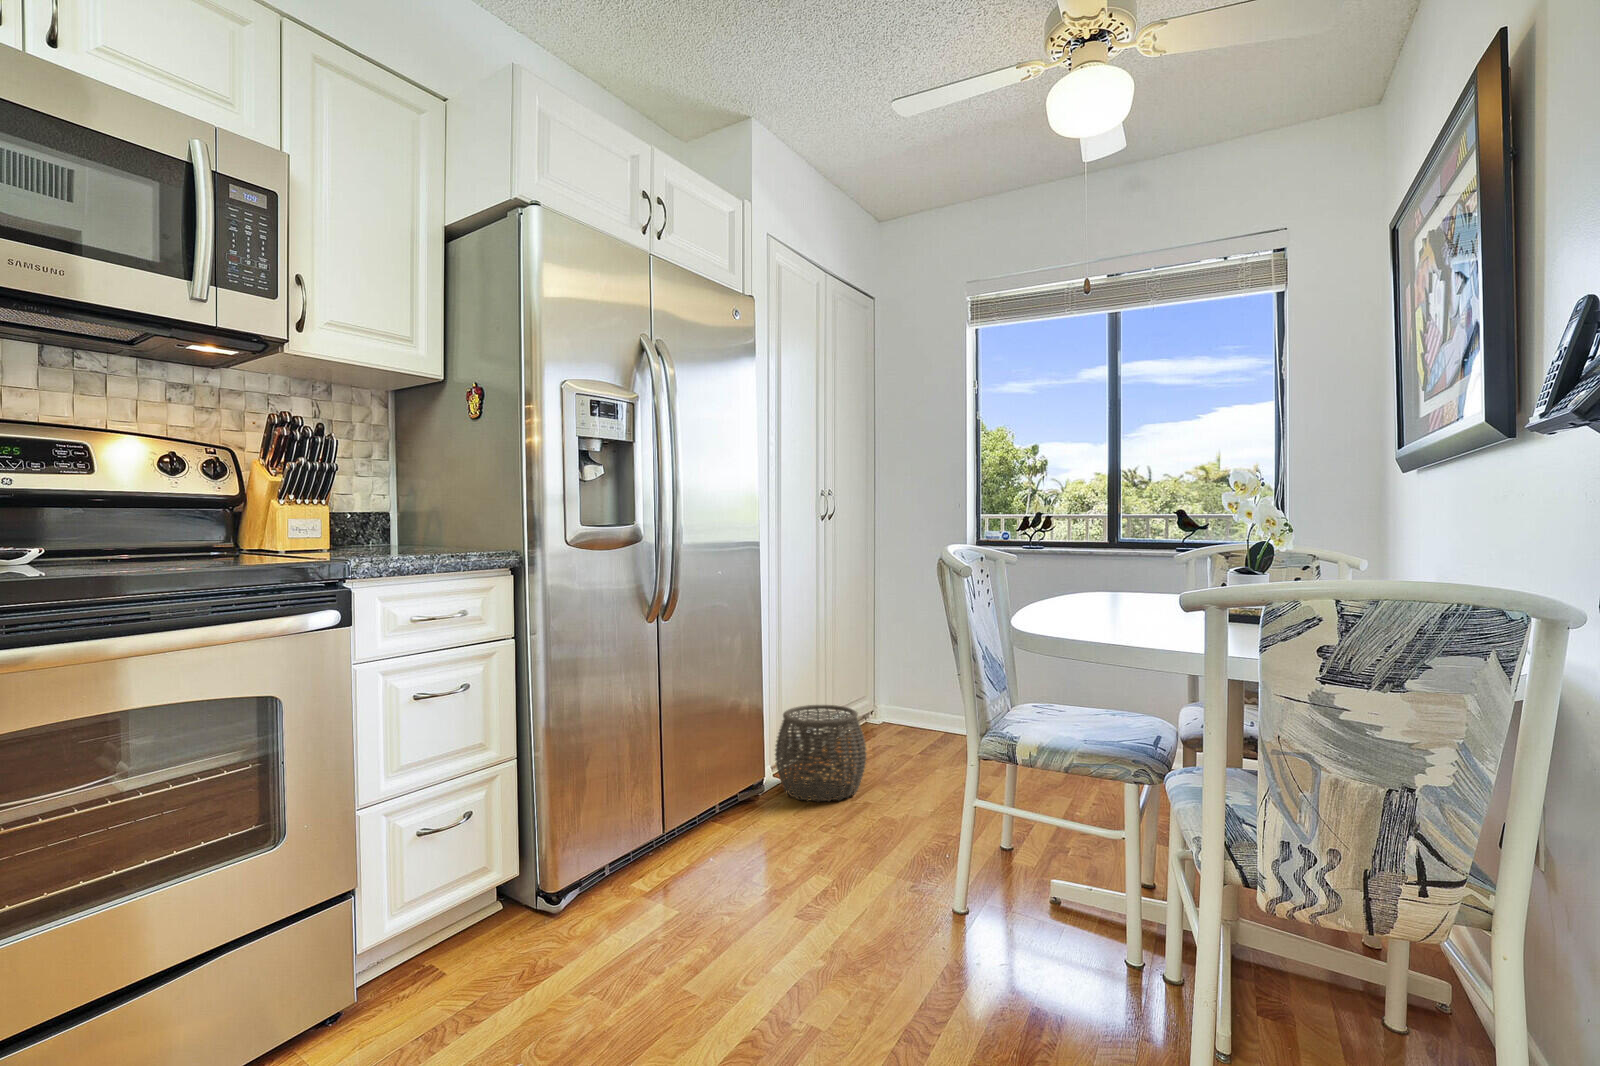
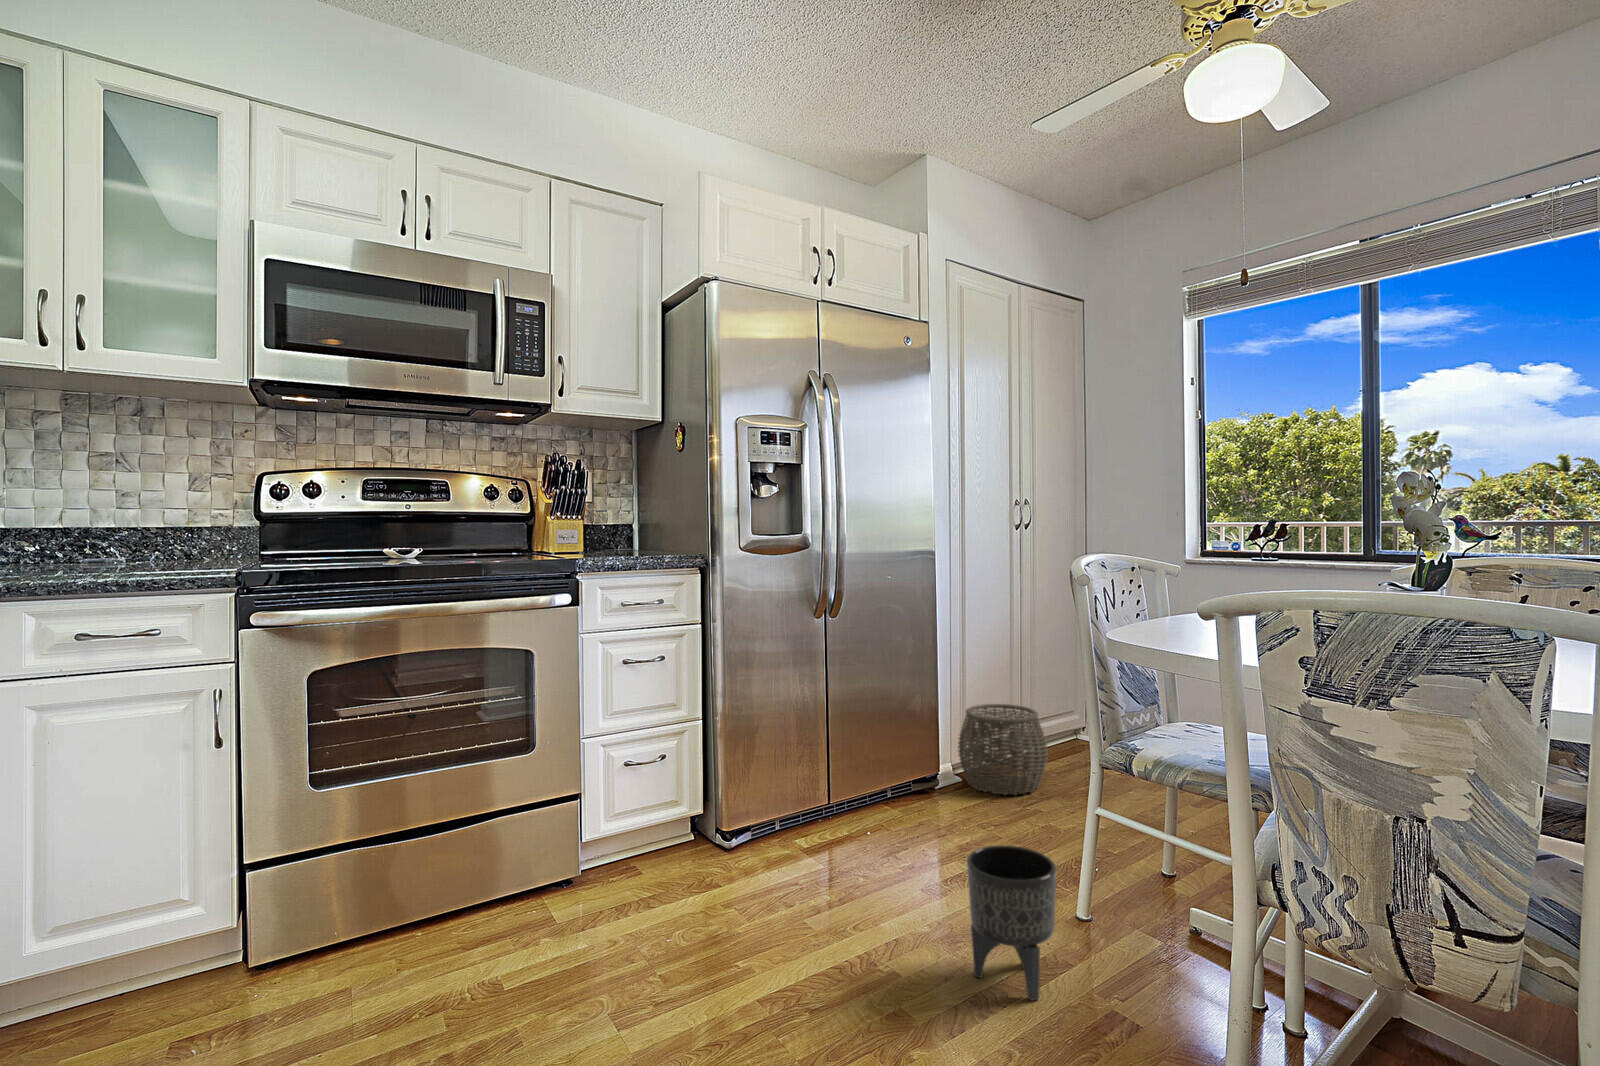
planter: none [890,858,983,1018] -> present [967,845,1056,1001]

